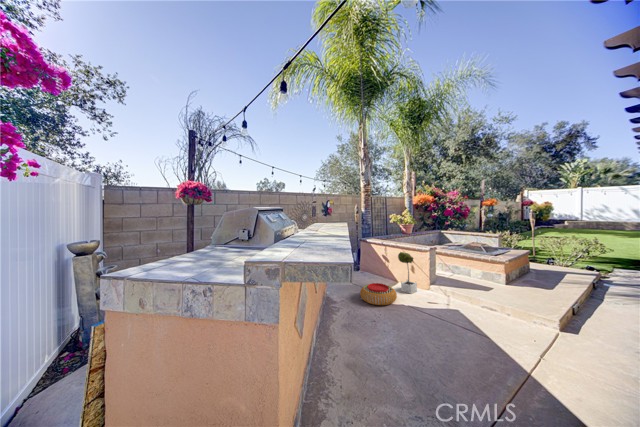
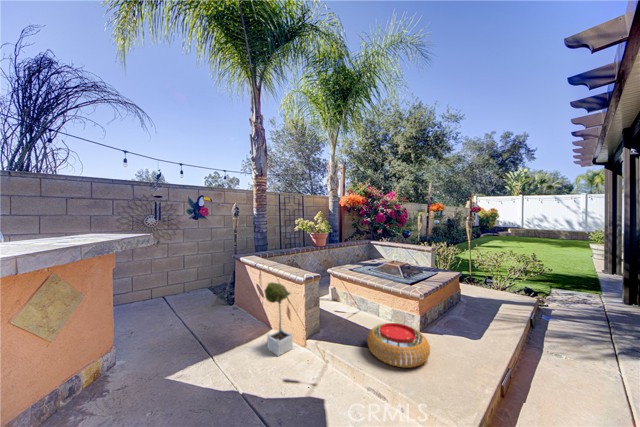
pouf: present [360,283,397,305] -> present [367,323,430,368]

